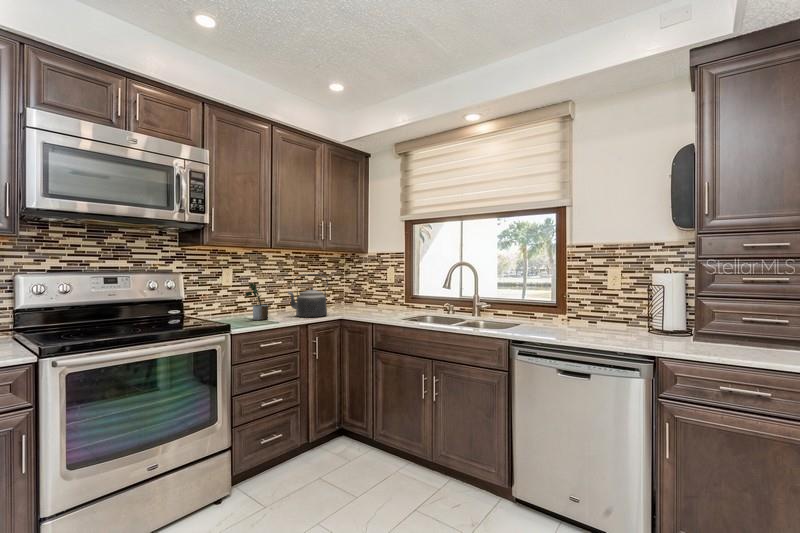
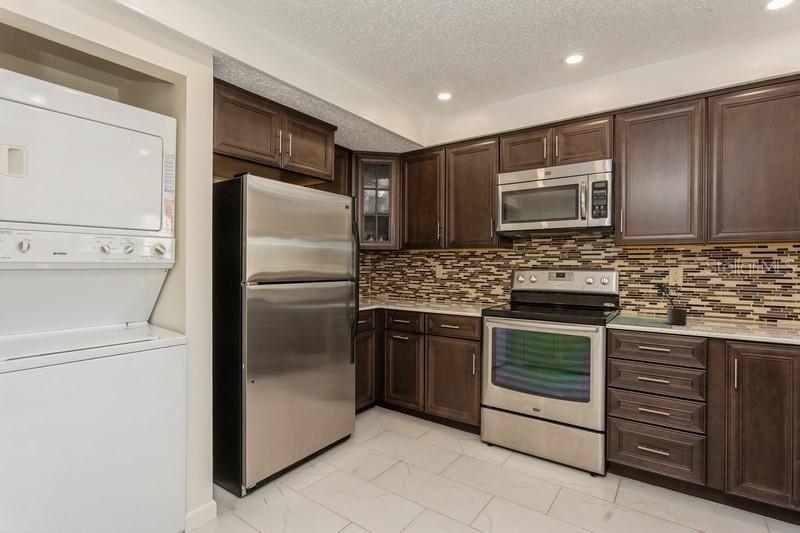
kettle: present [288,274,328,317] -> none [719,276,780,335]

